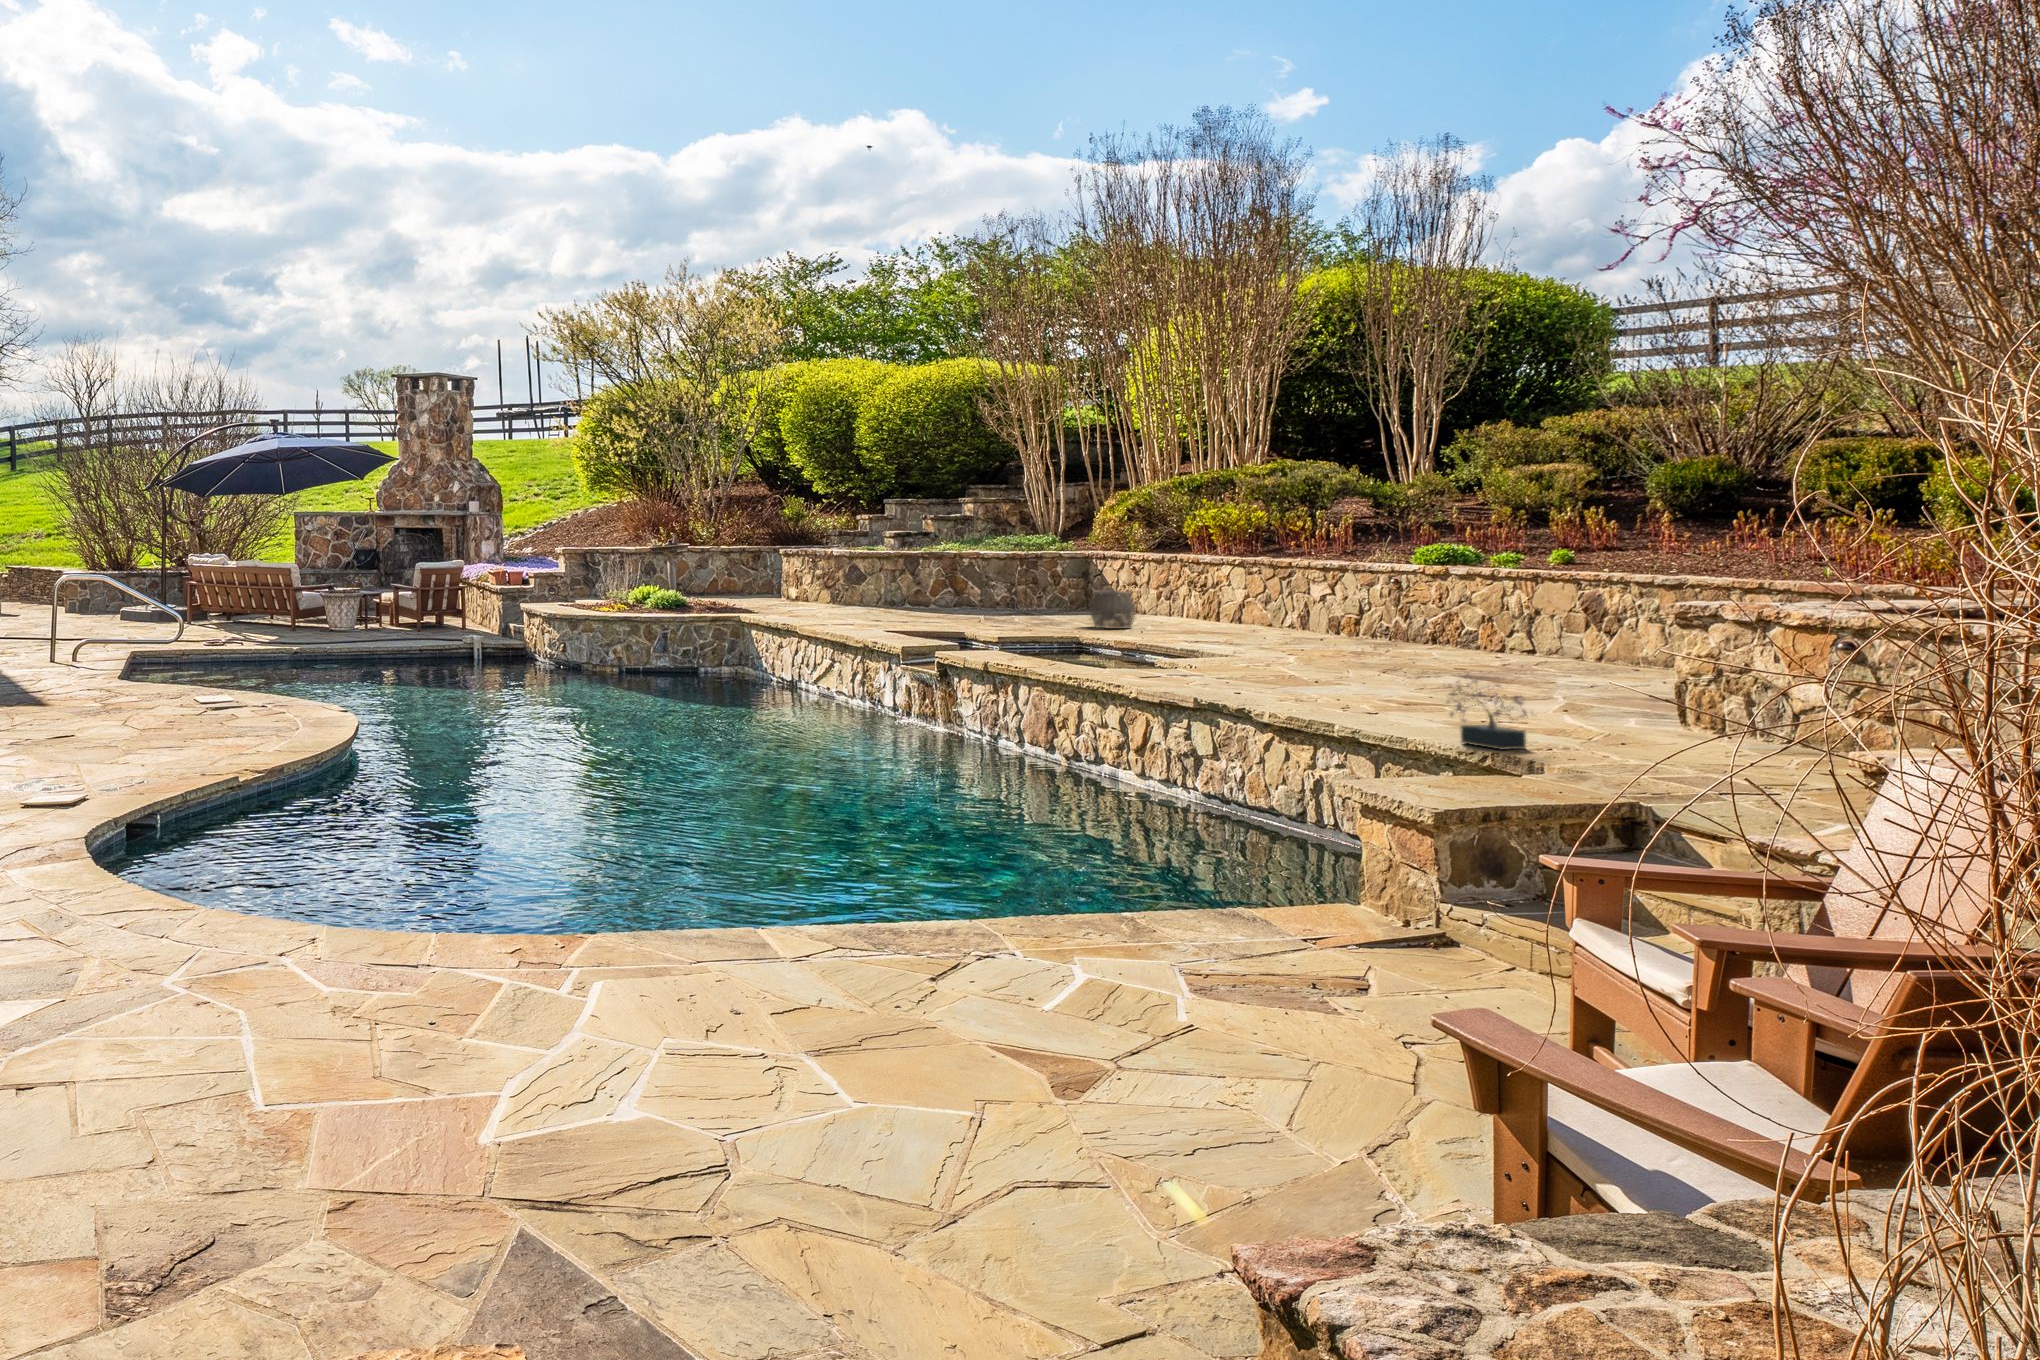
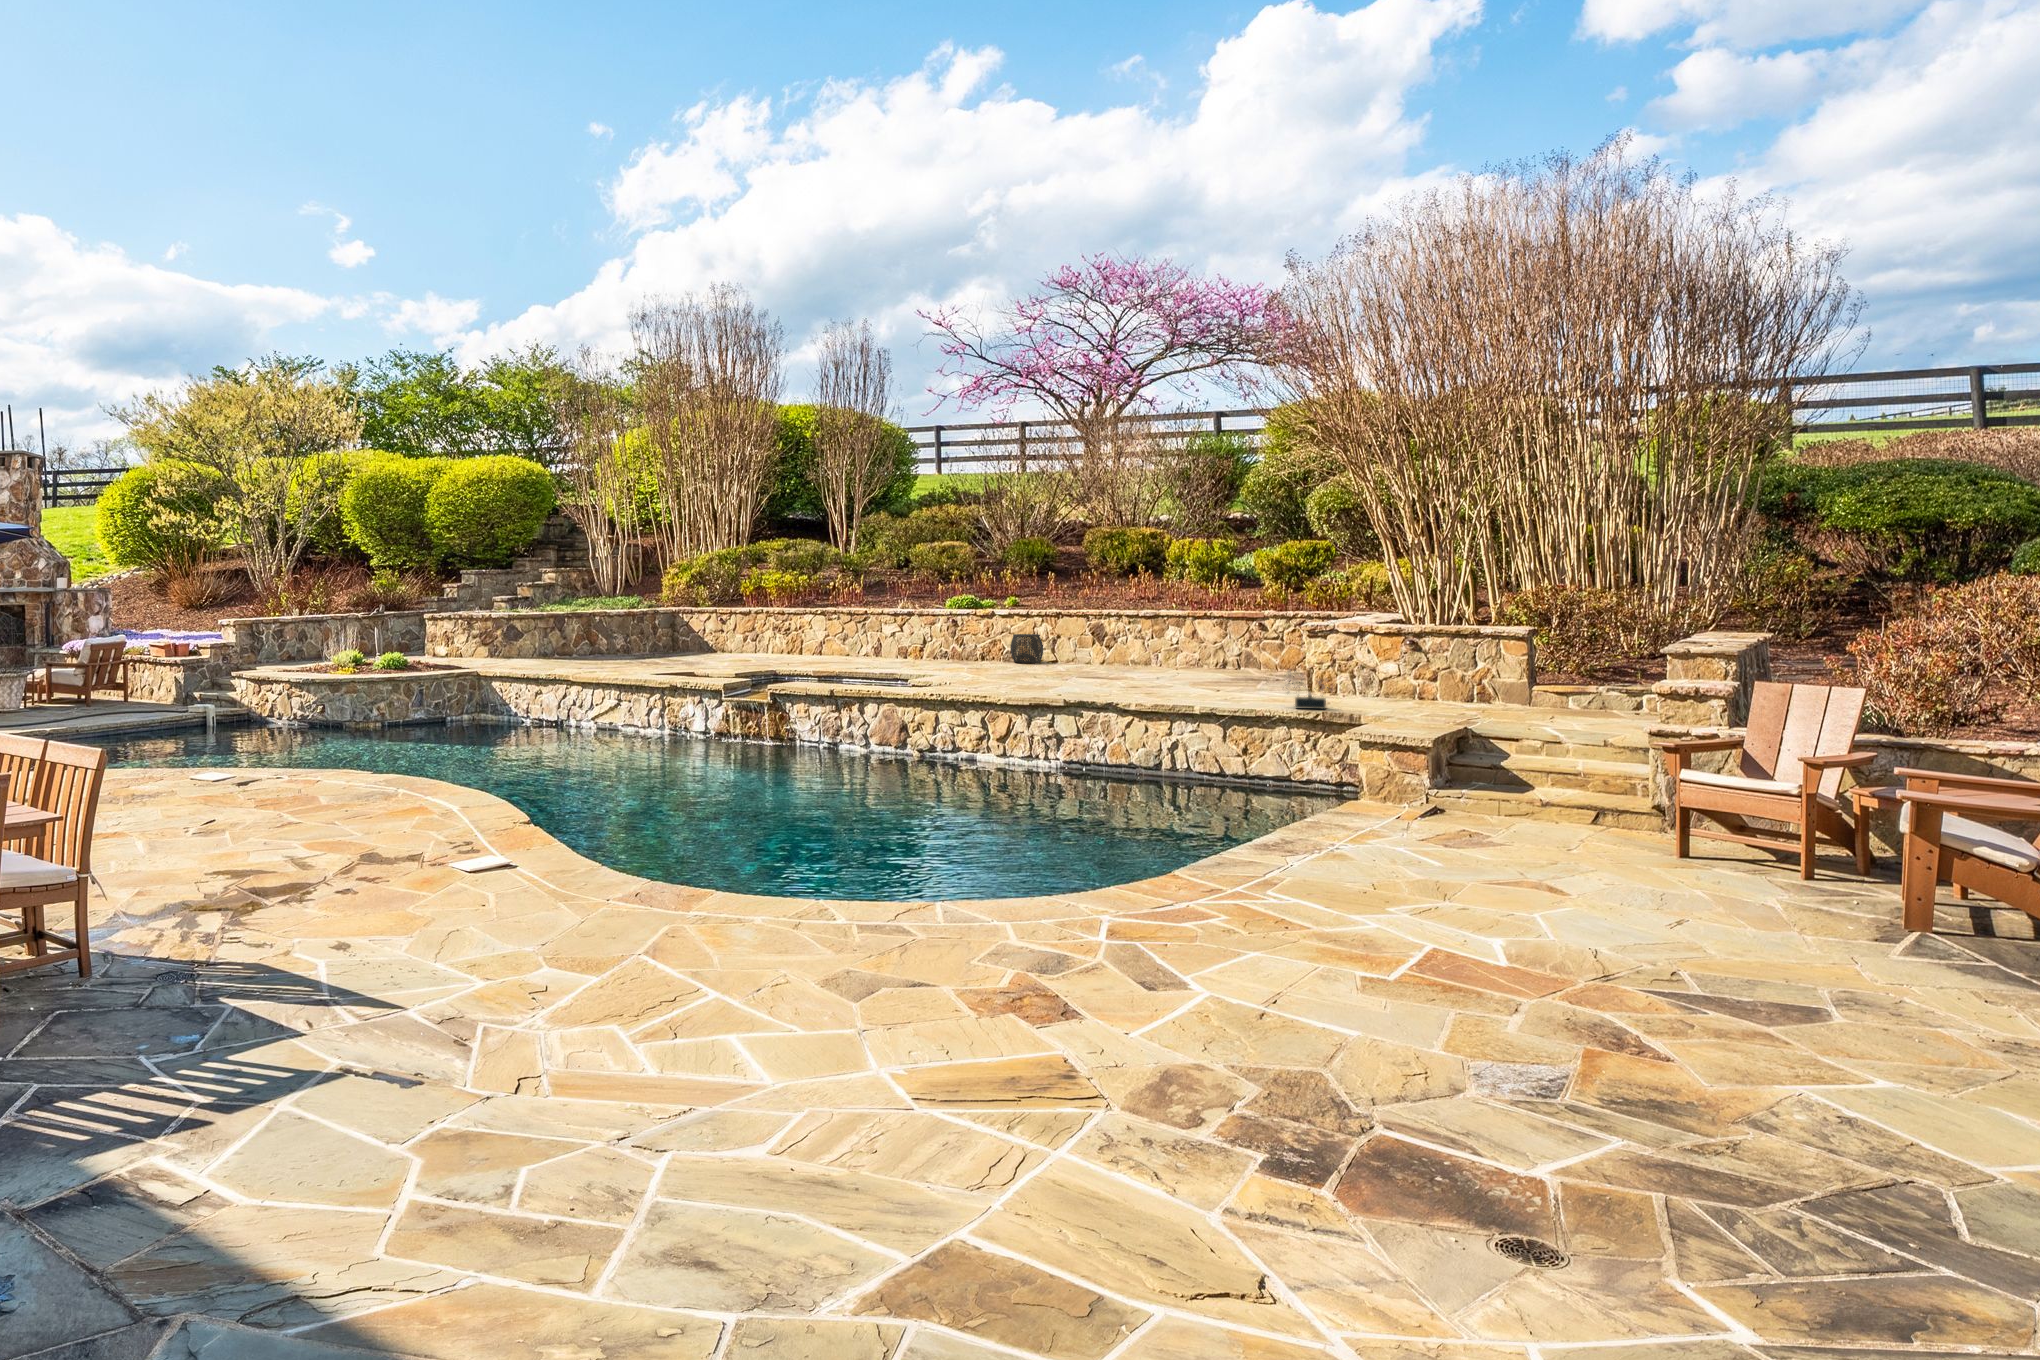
woven basket: present [1090,590,1135,629] -> present [1010,634,1043,663]

